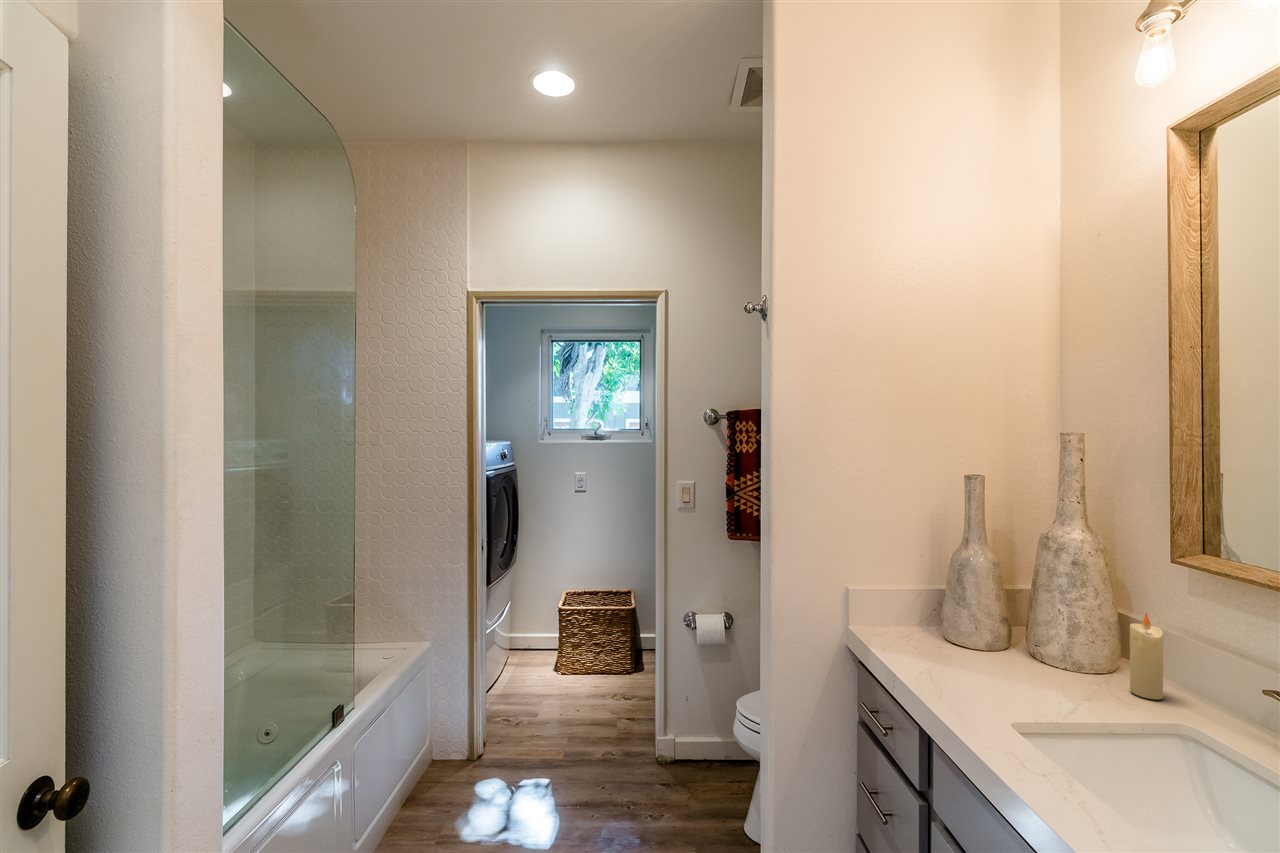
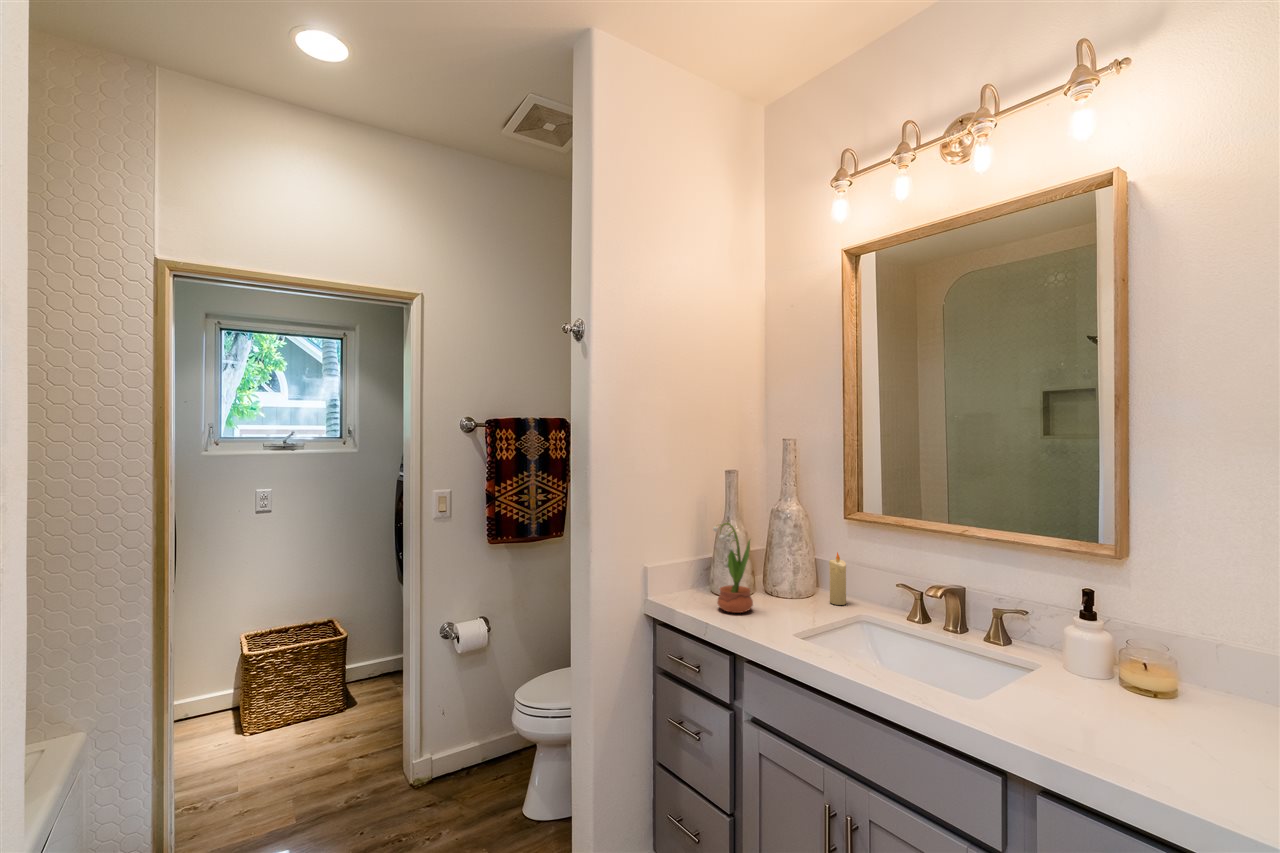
potted flower: none [920,542,977,671] -> present [713,523,753,613]

